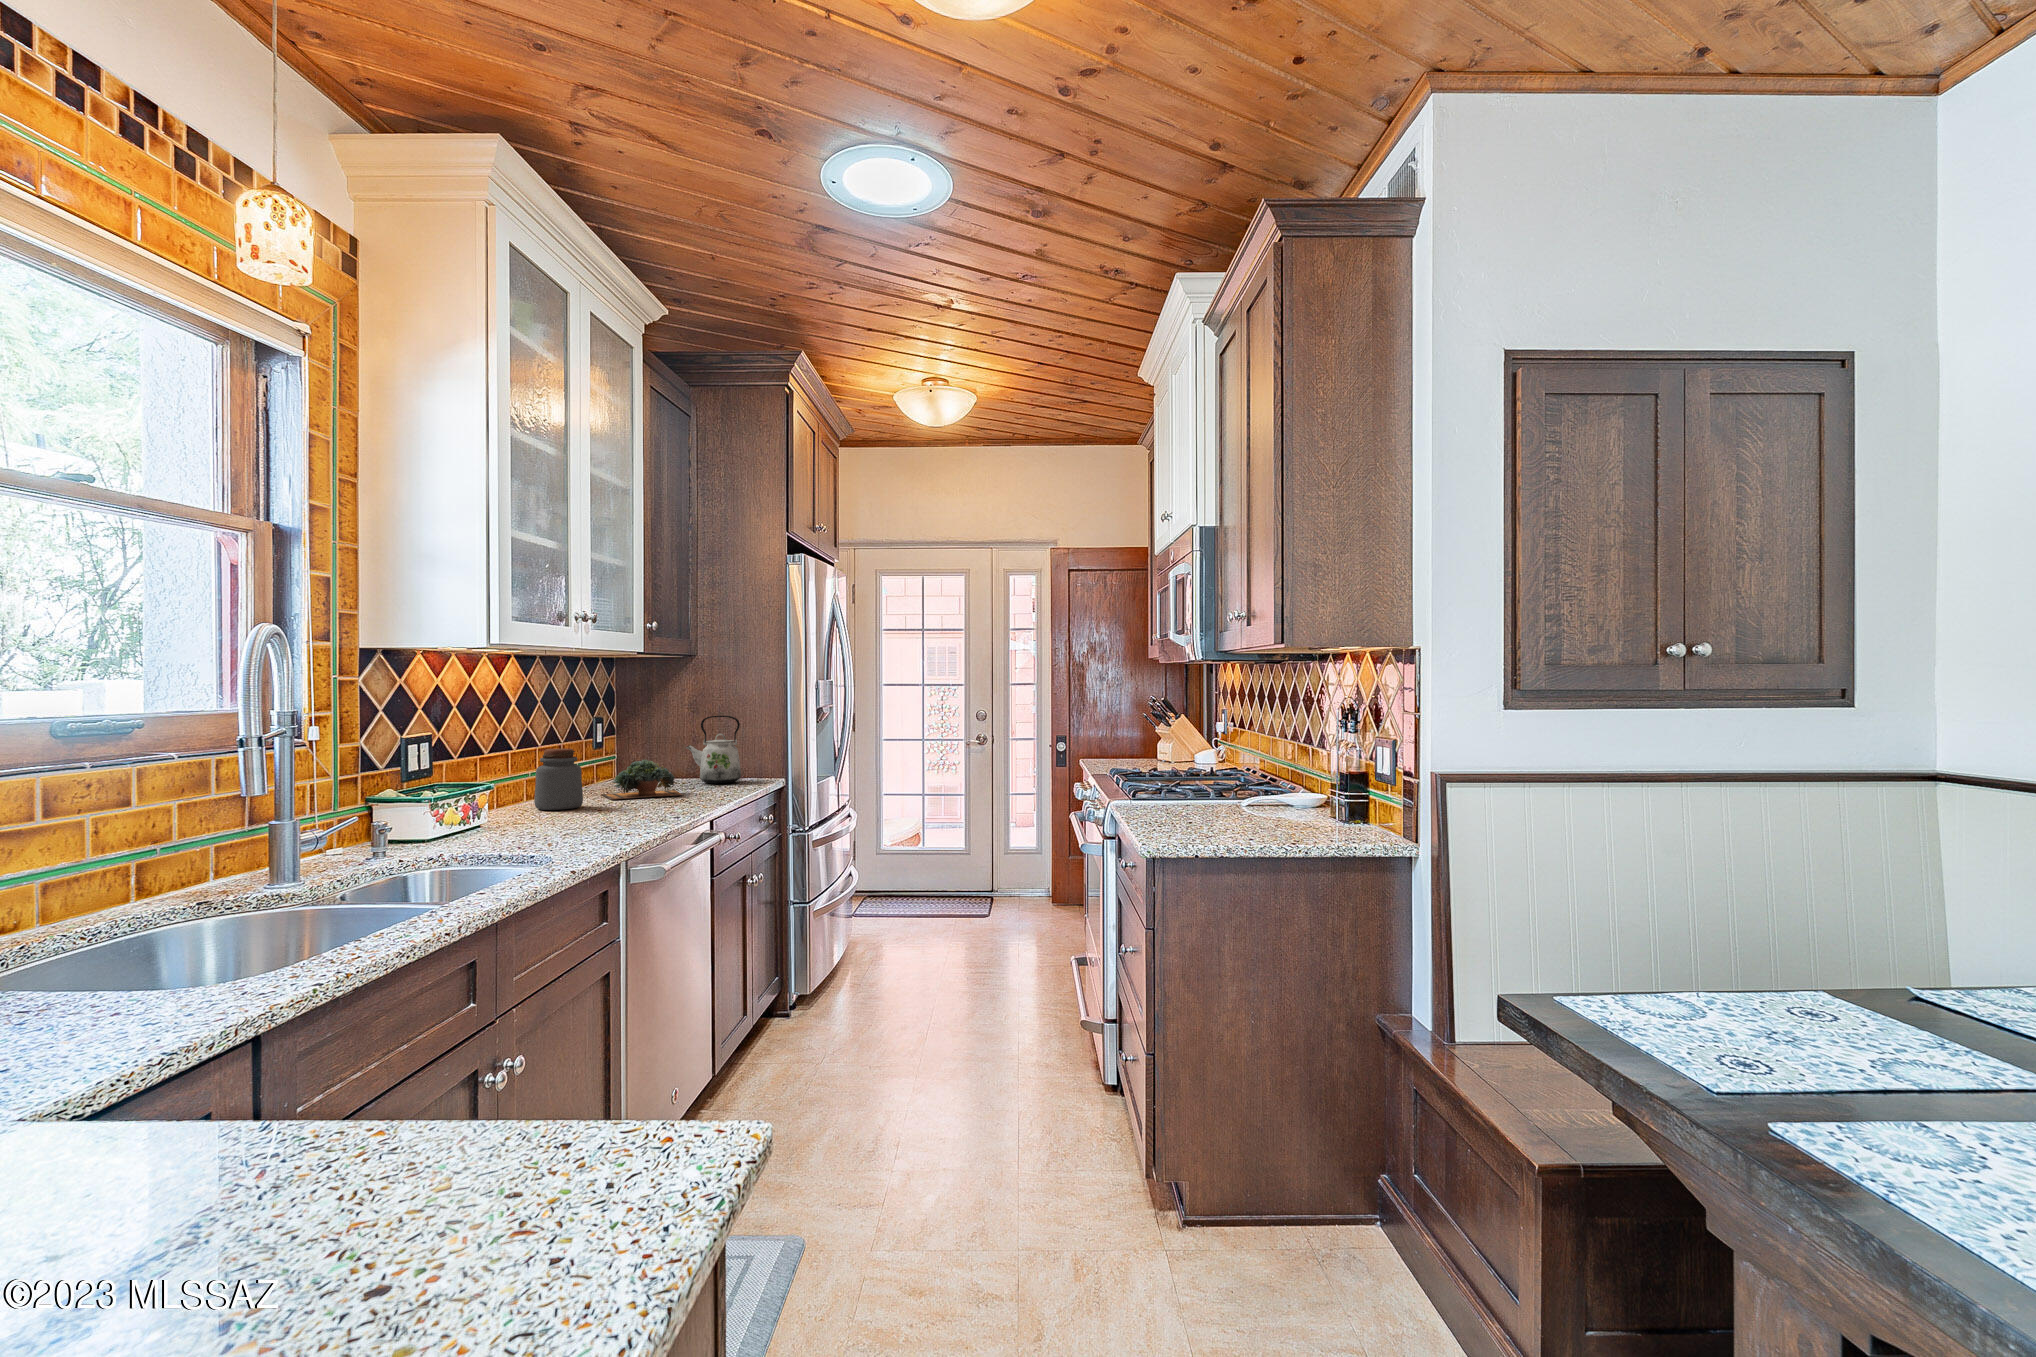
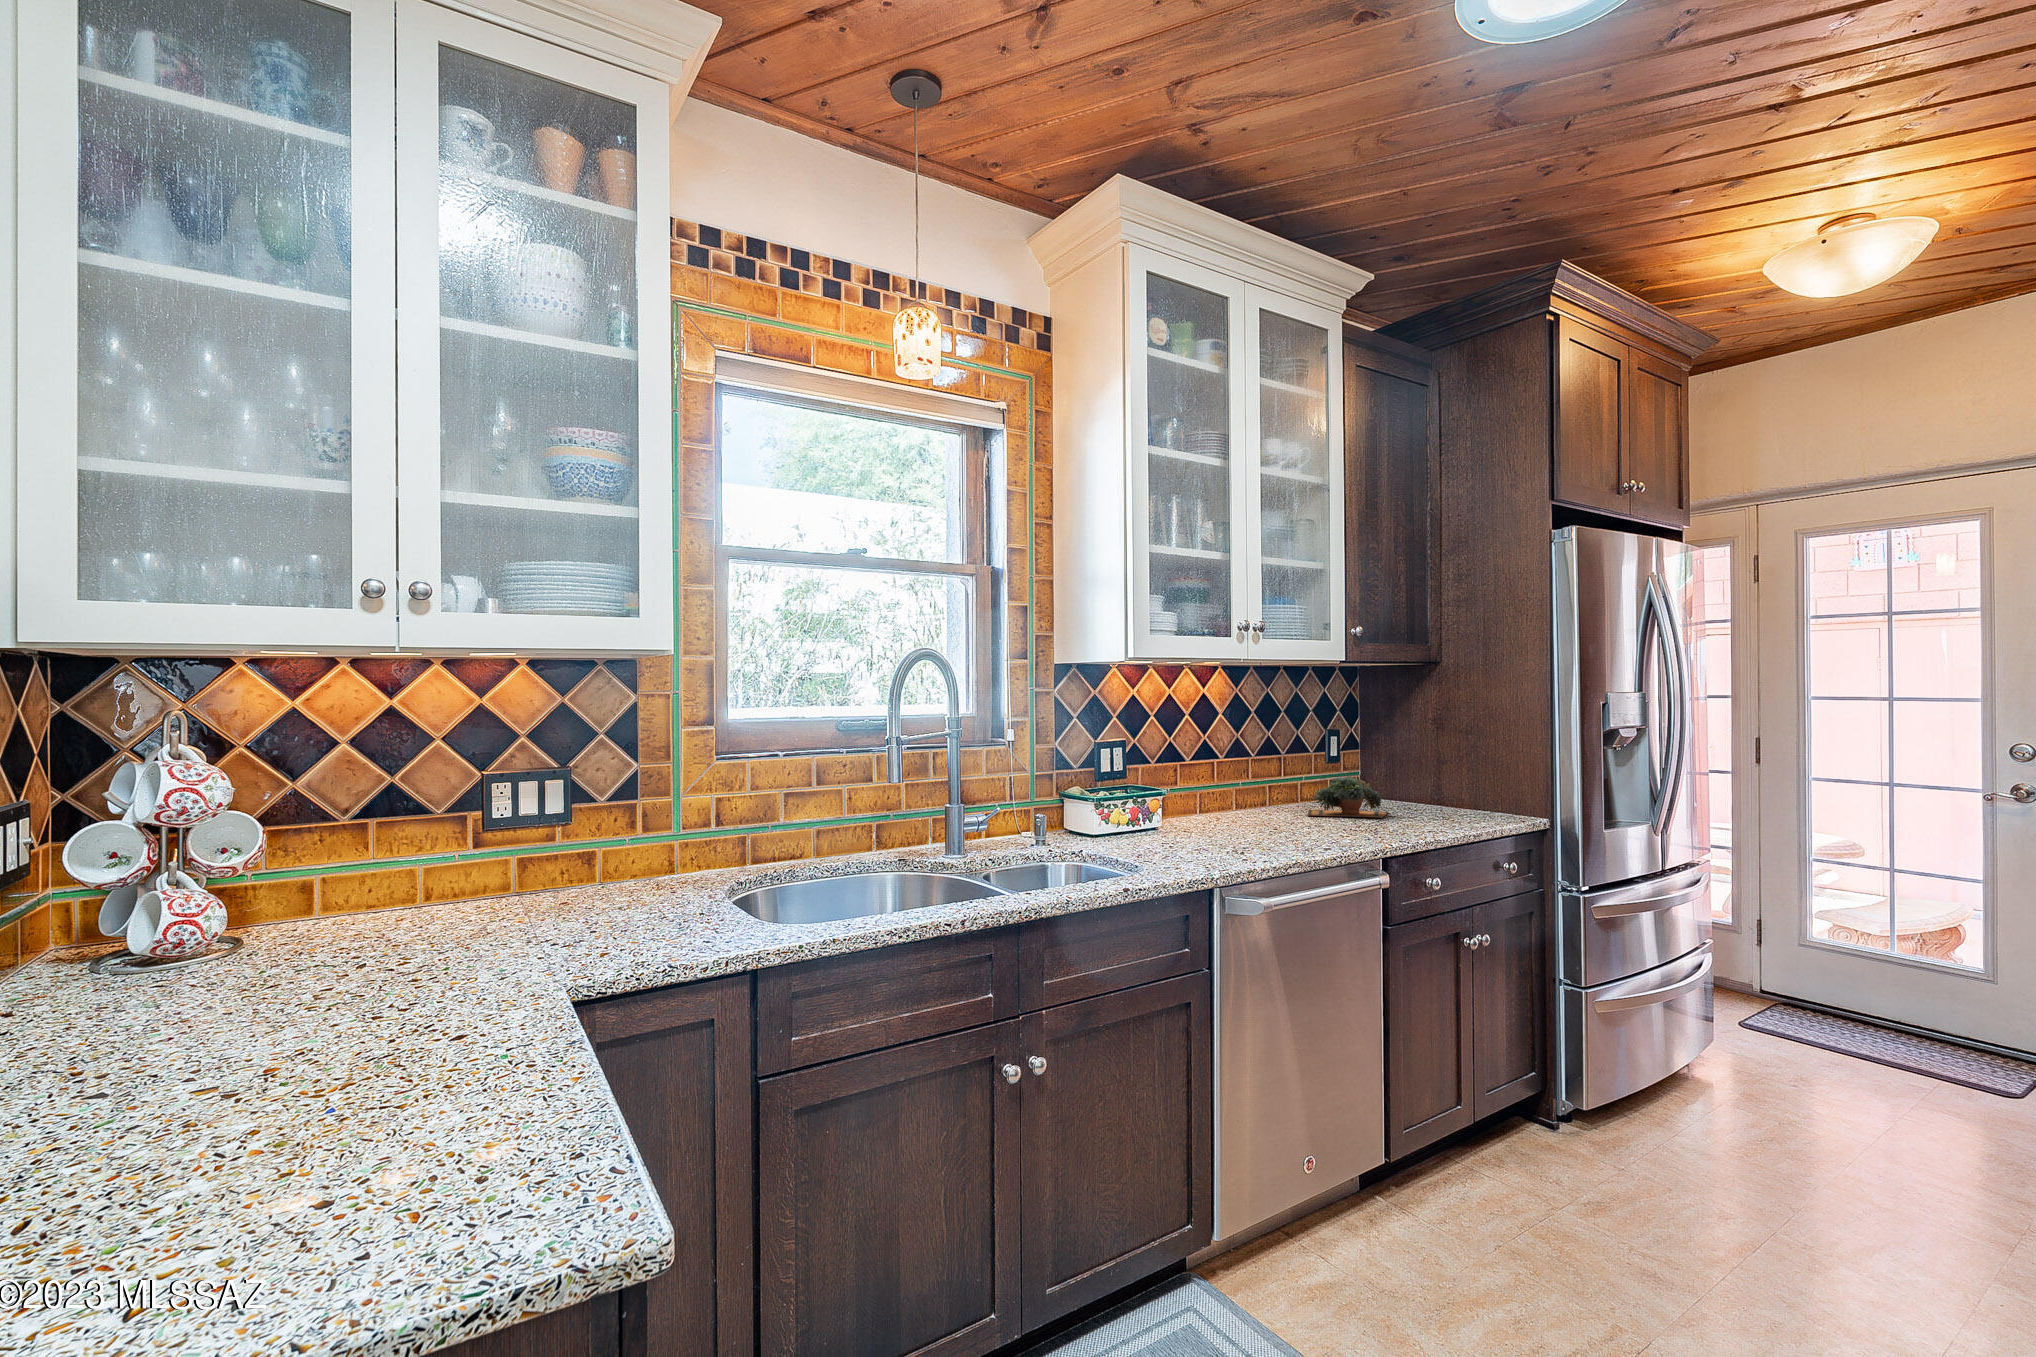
kettle: present [686,716,741,784] -> none [1416,732,1478,810]
jar: present [534,749,583,810] -> none [1225,759,1270,820]

